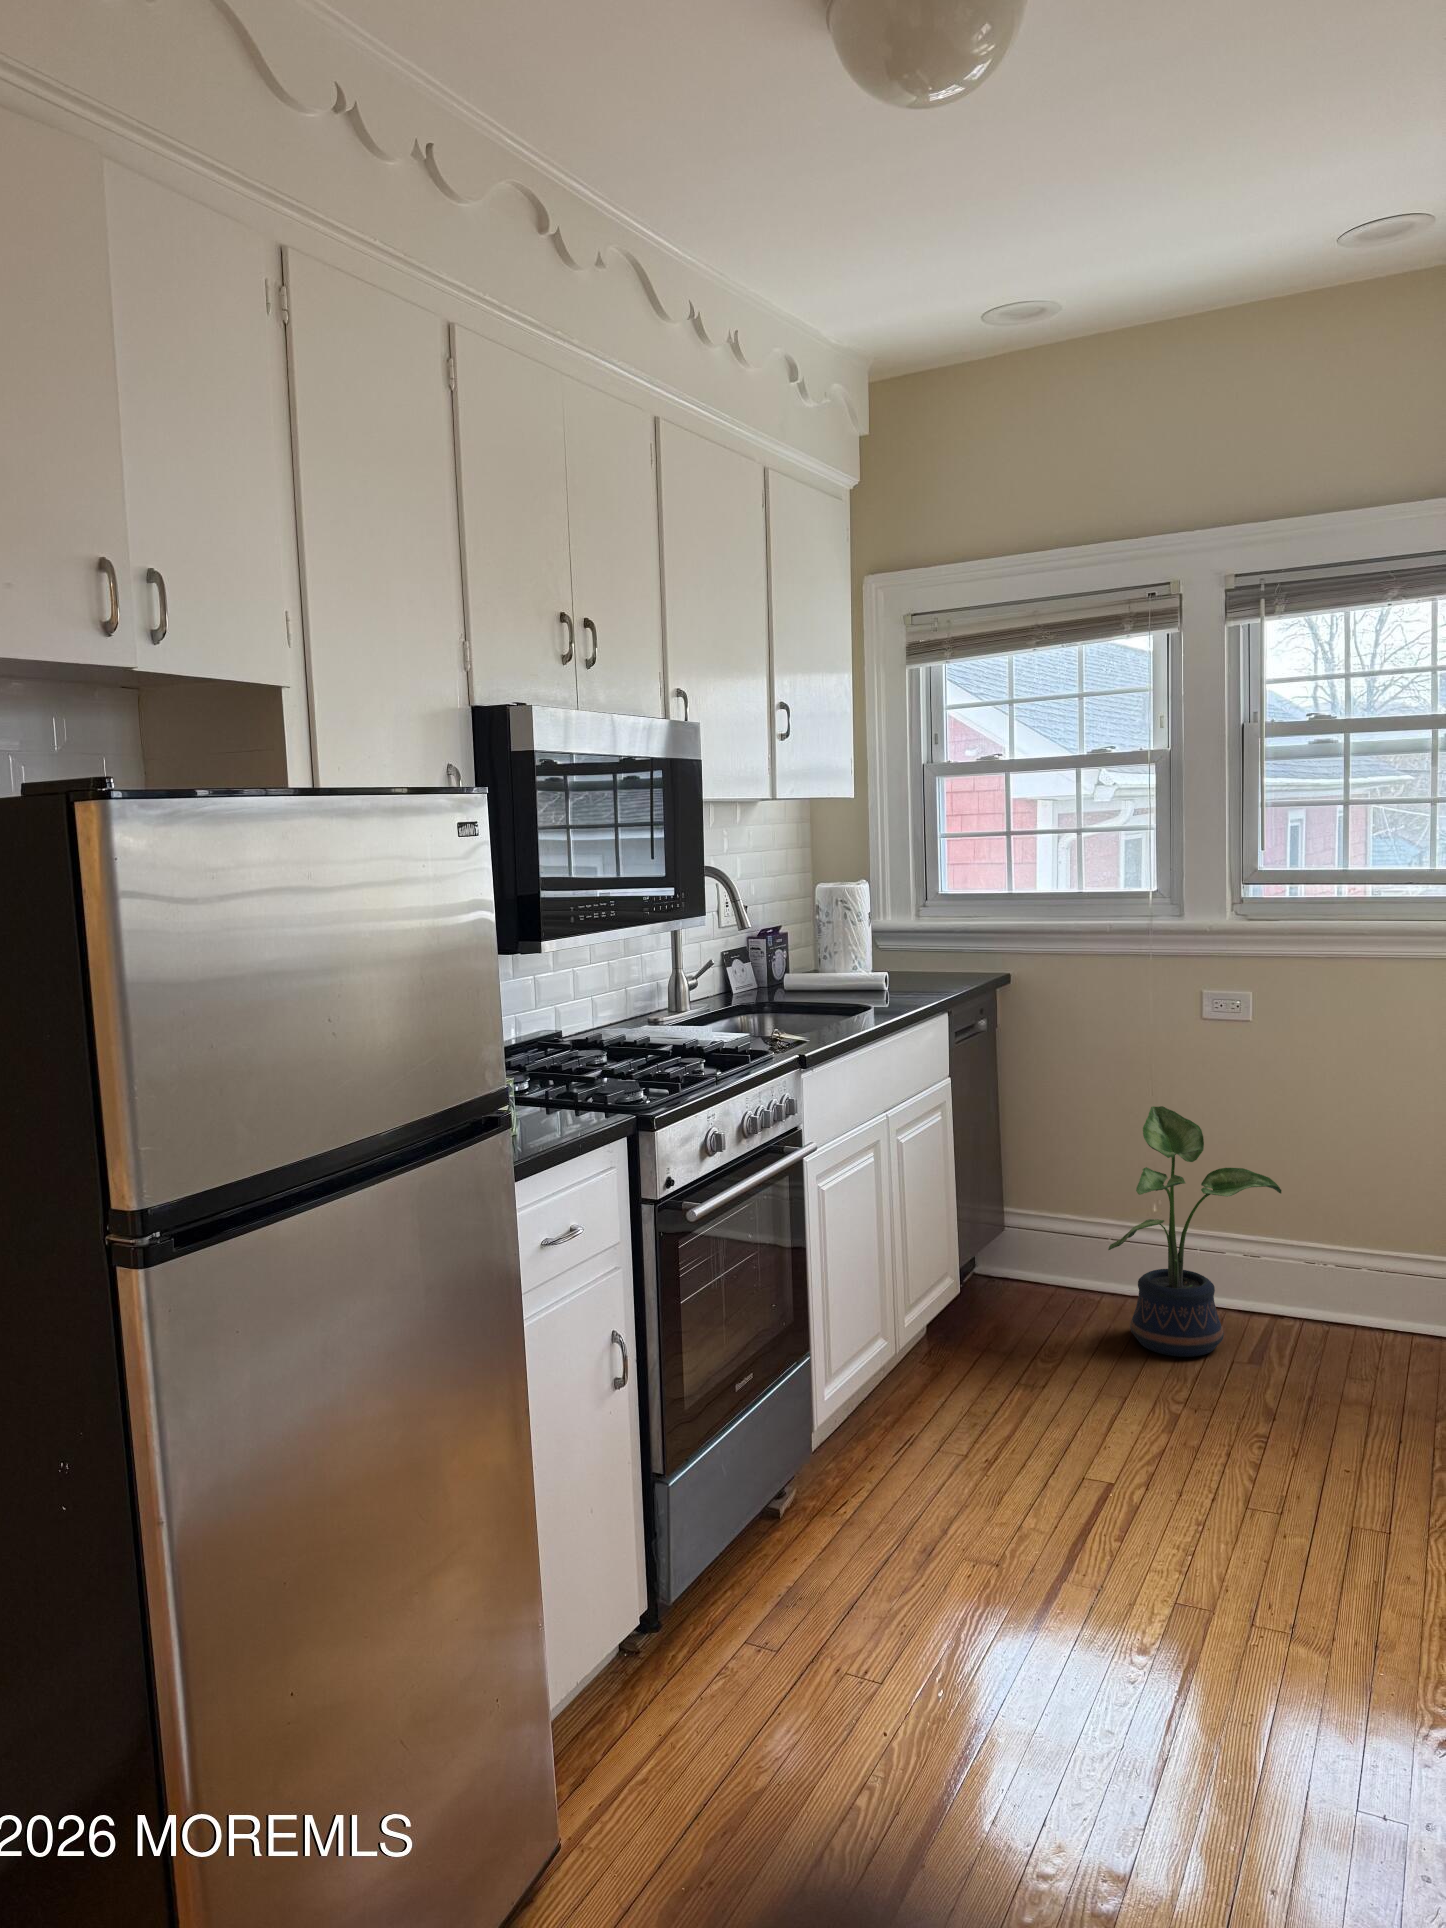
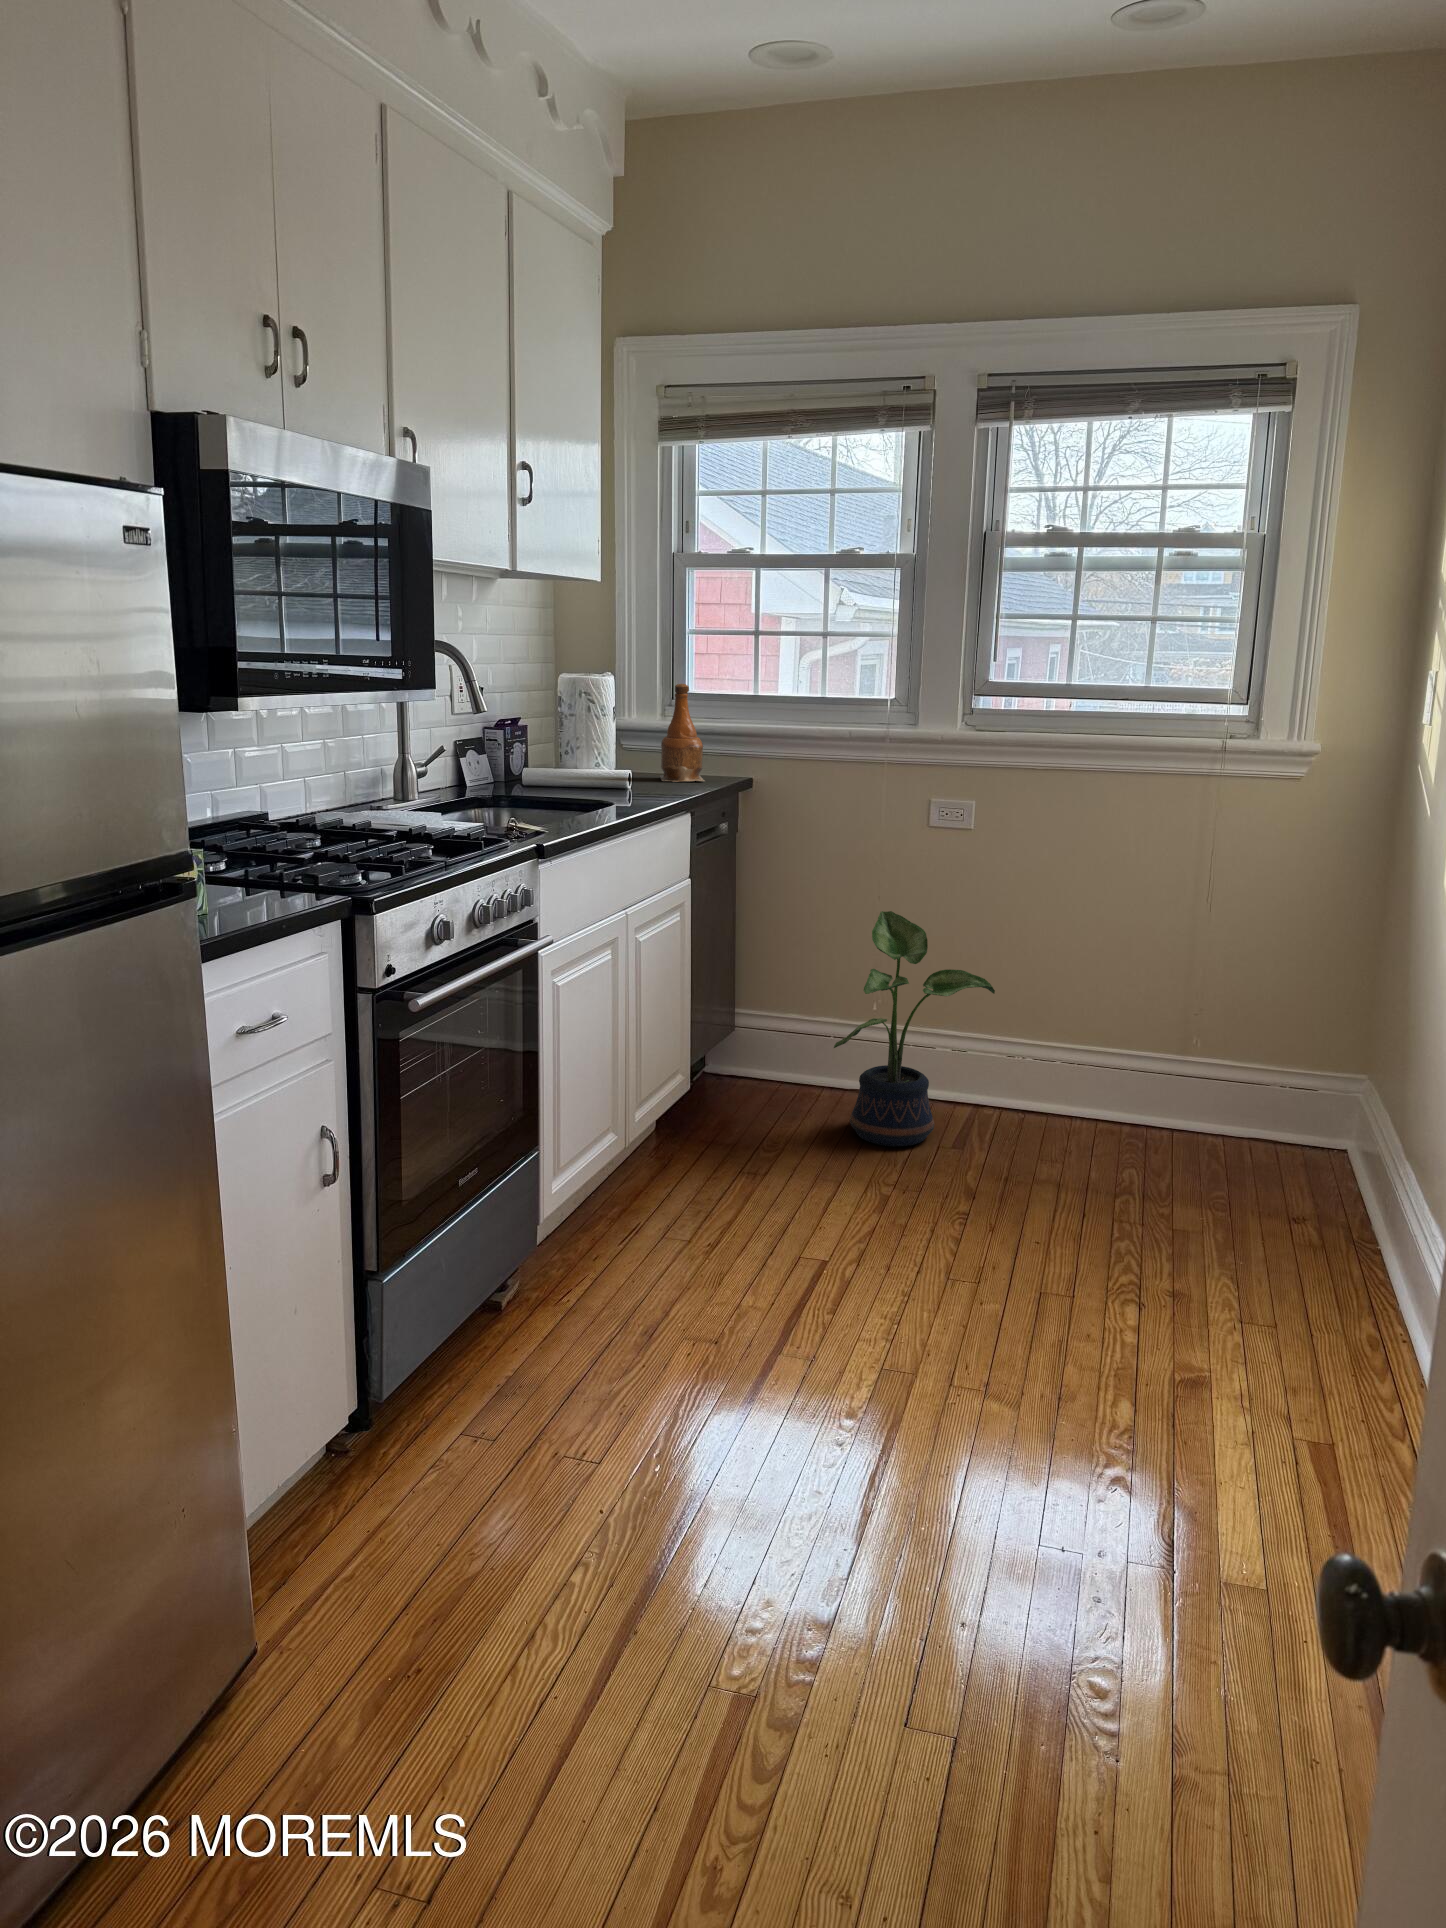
bottle: none [917,887,962,982] -> present [659,684,705,782]

